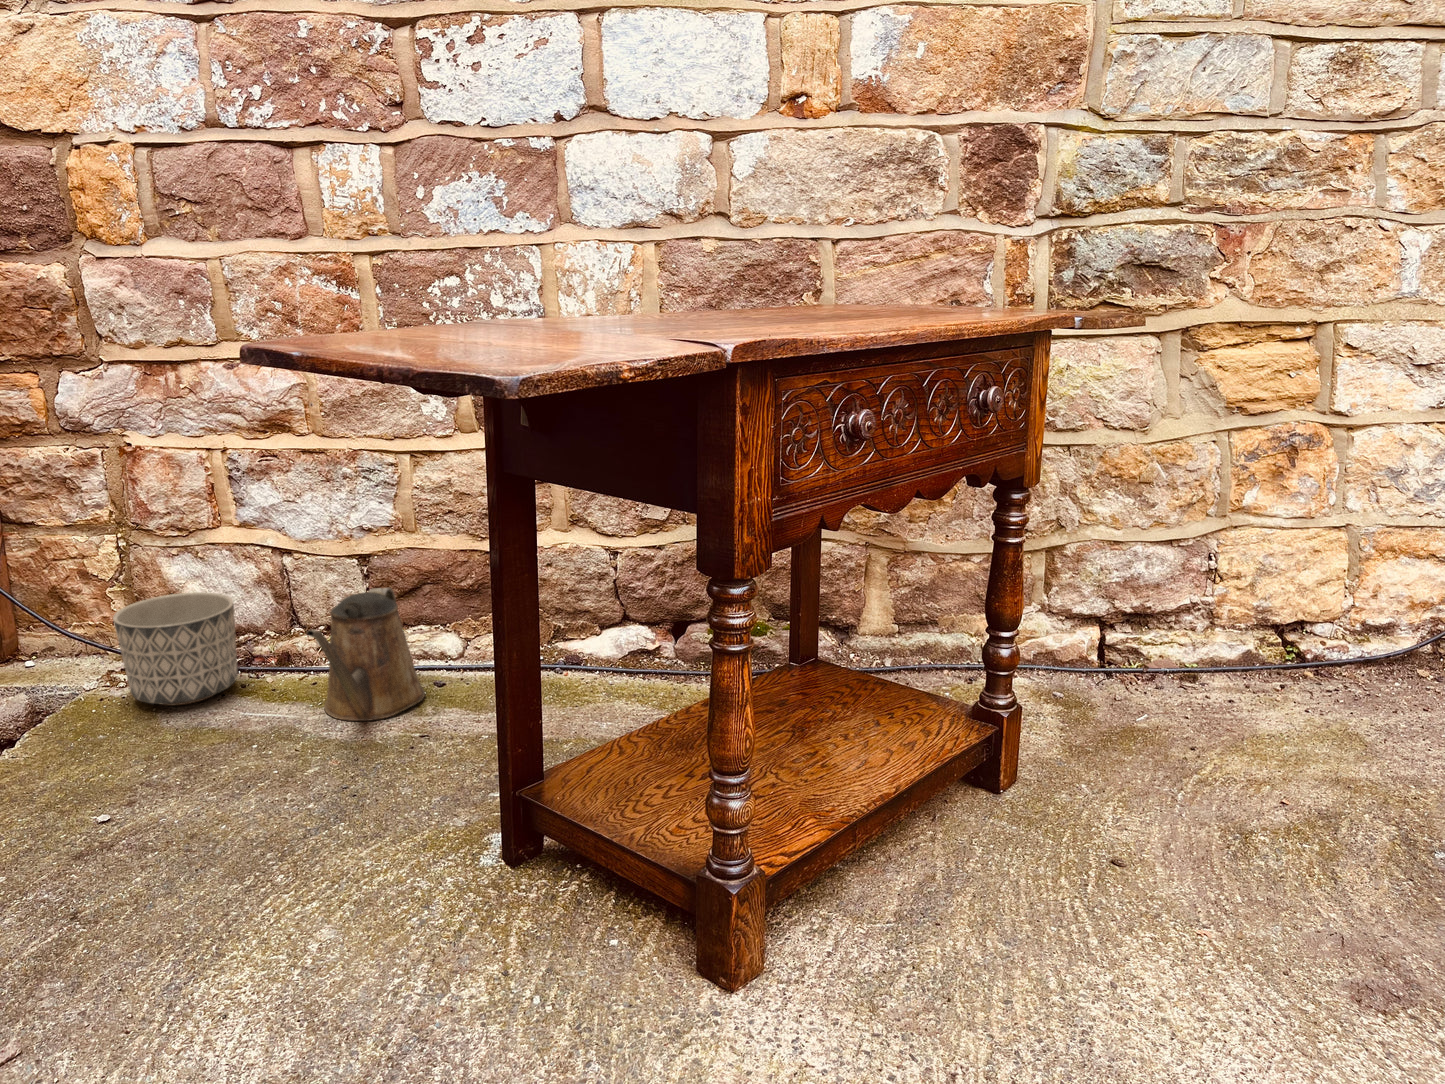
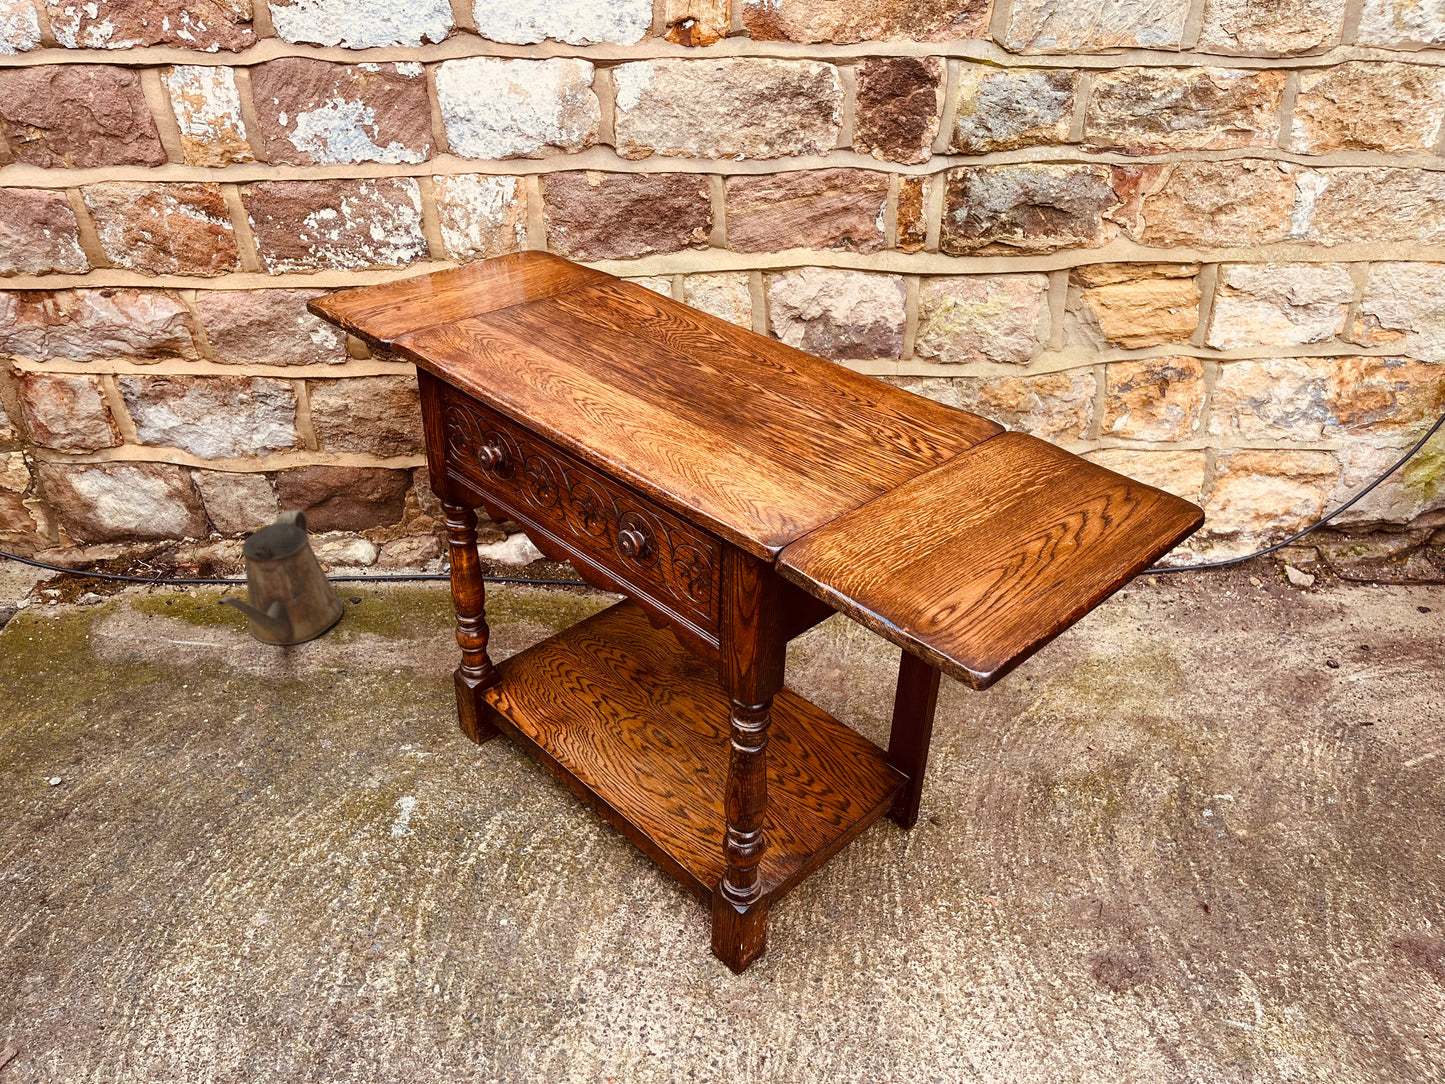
planter: present [113,592,238,706] -> none [32,510,164,627]

